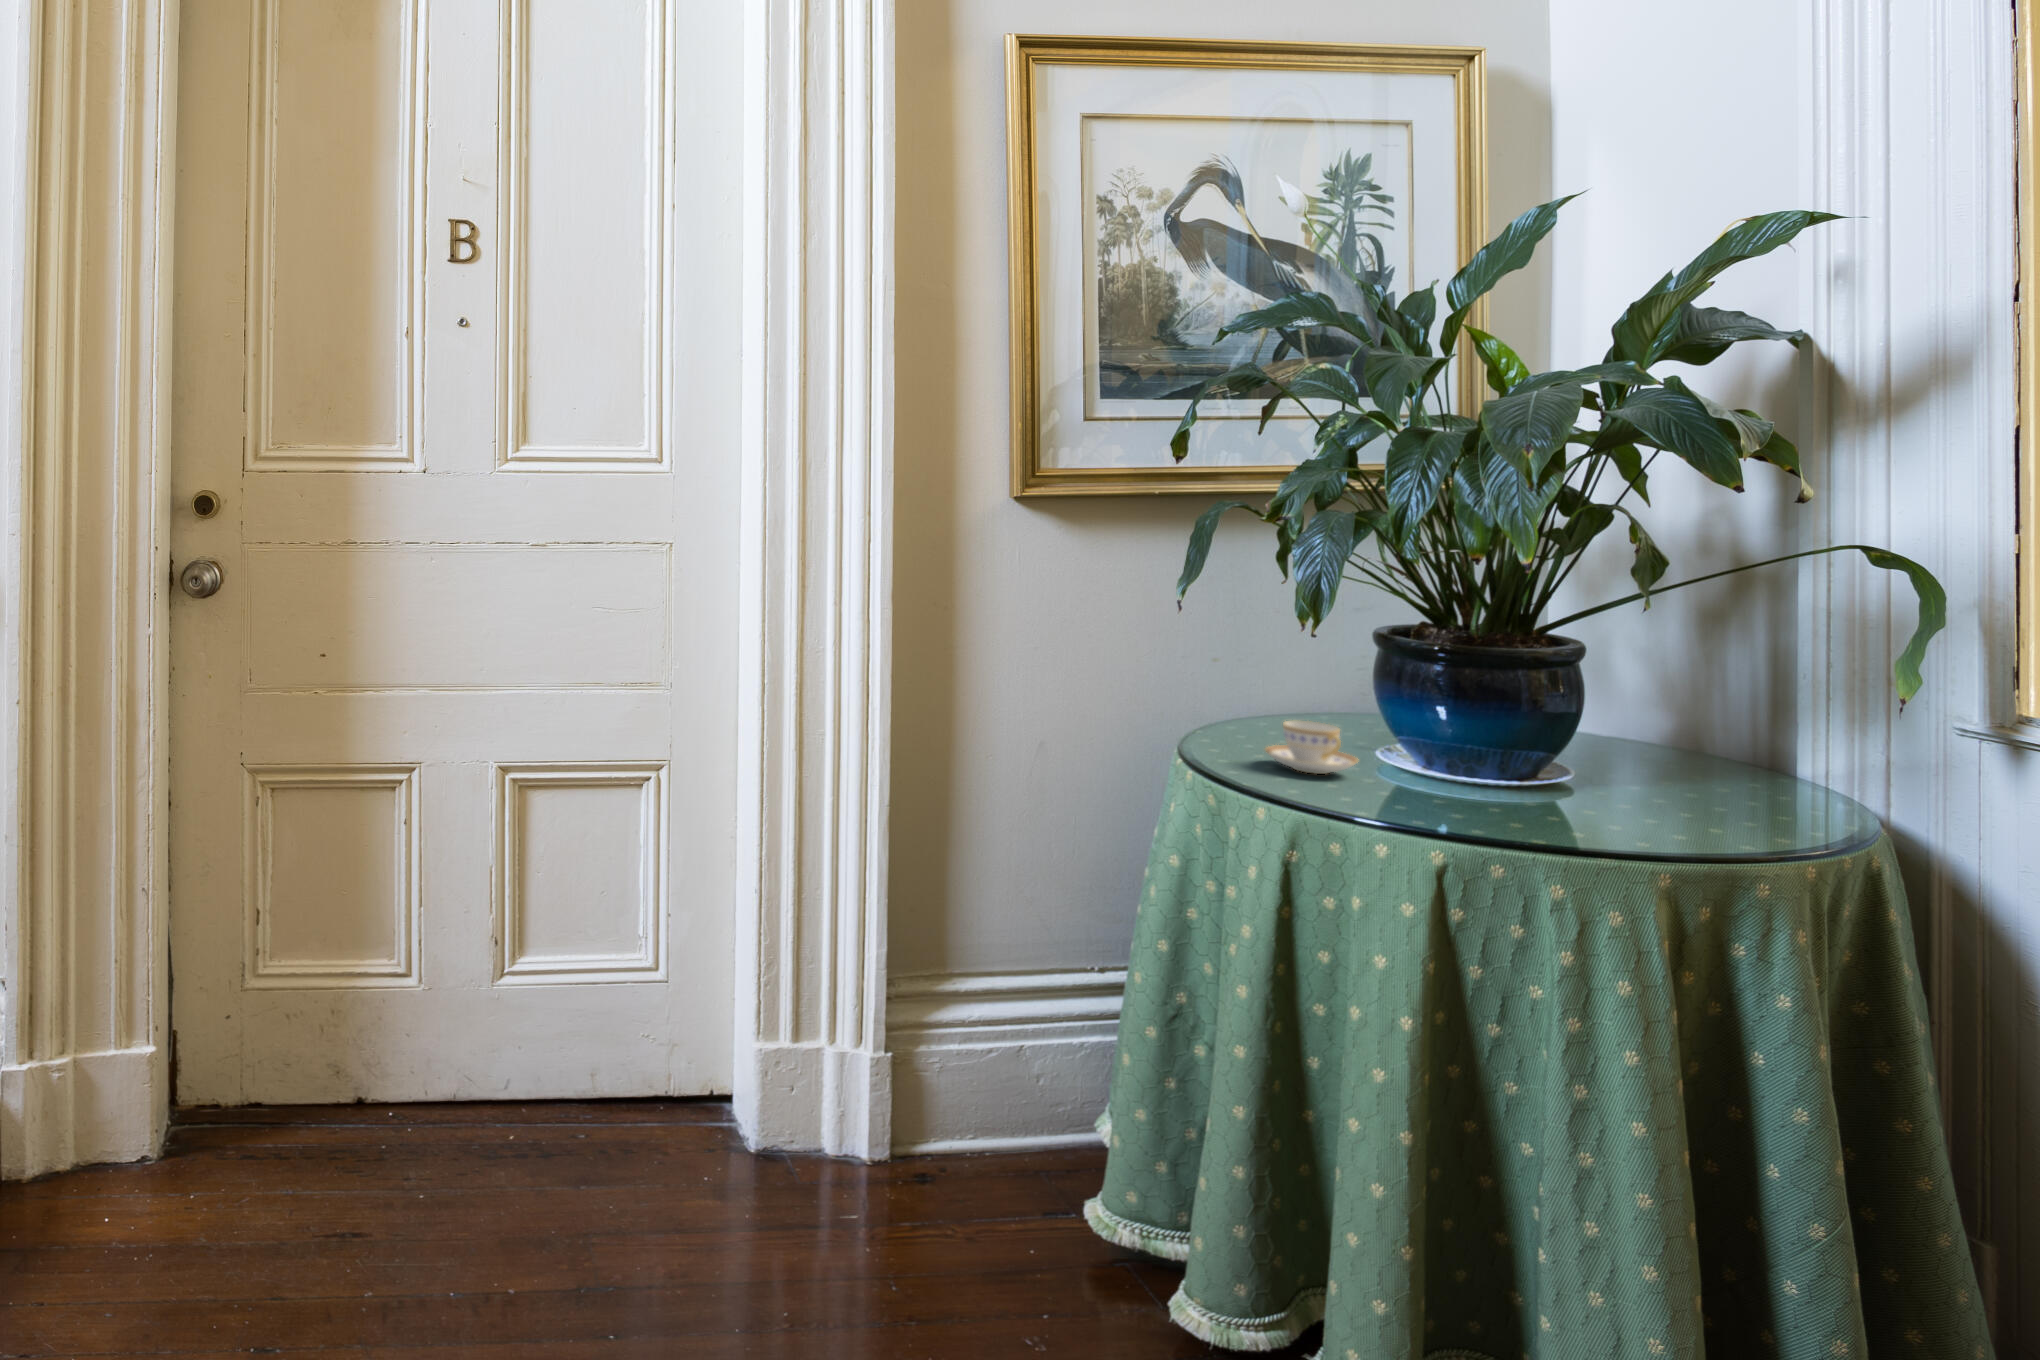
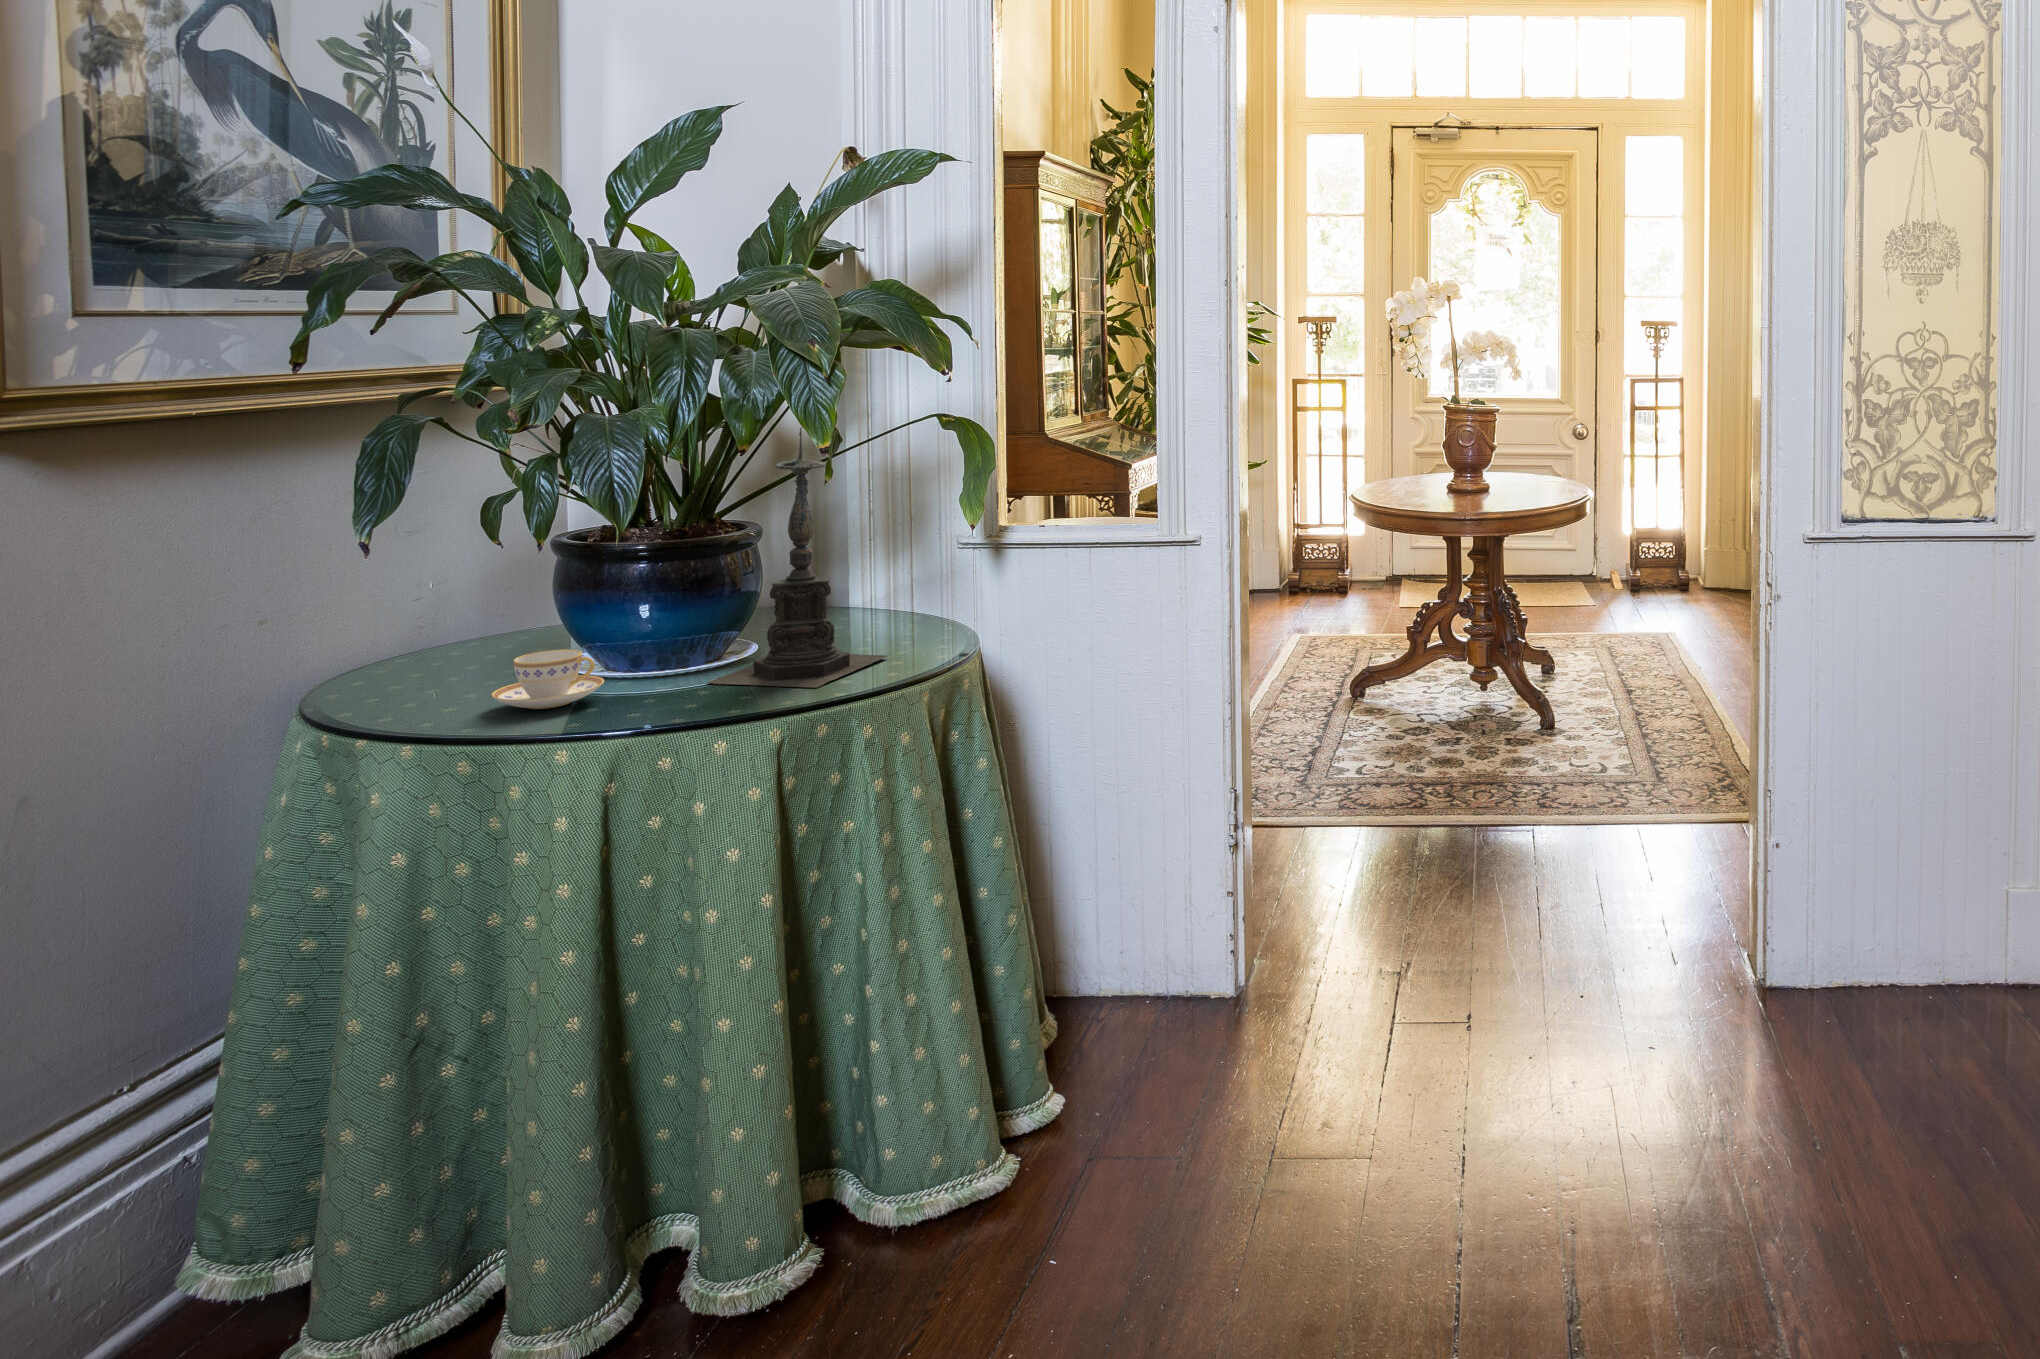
candle holder: none [1452,547,1677,840] -> present [707,428,887,688]

